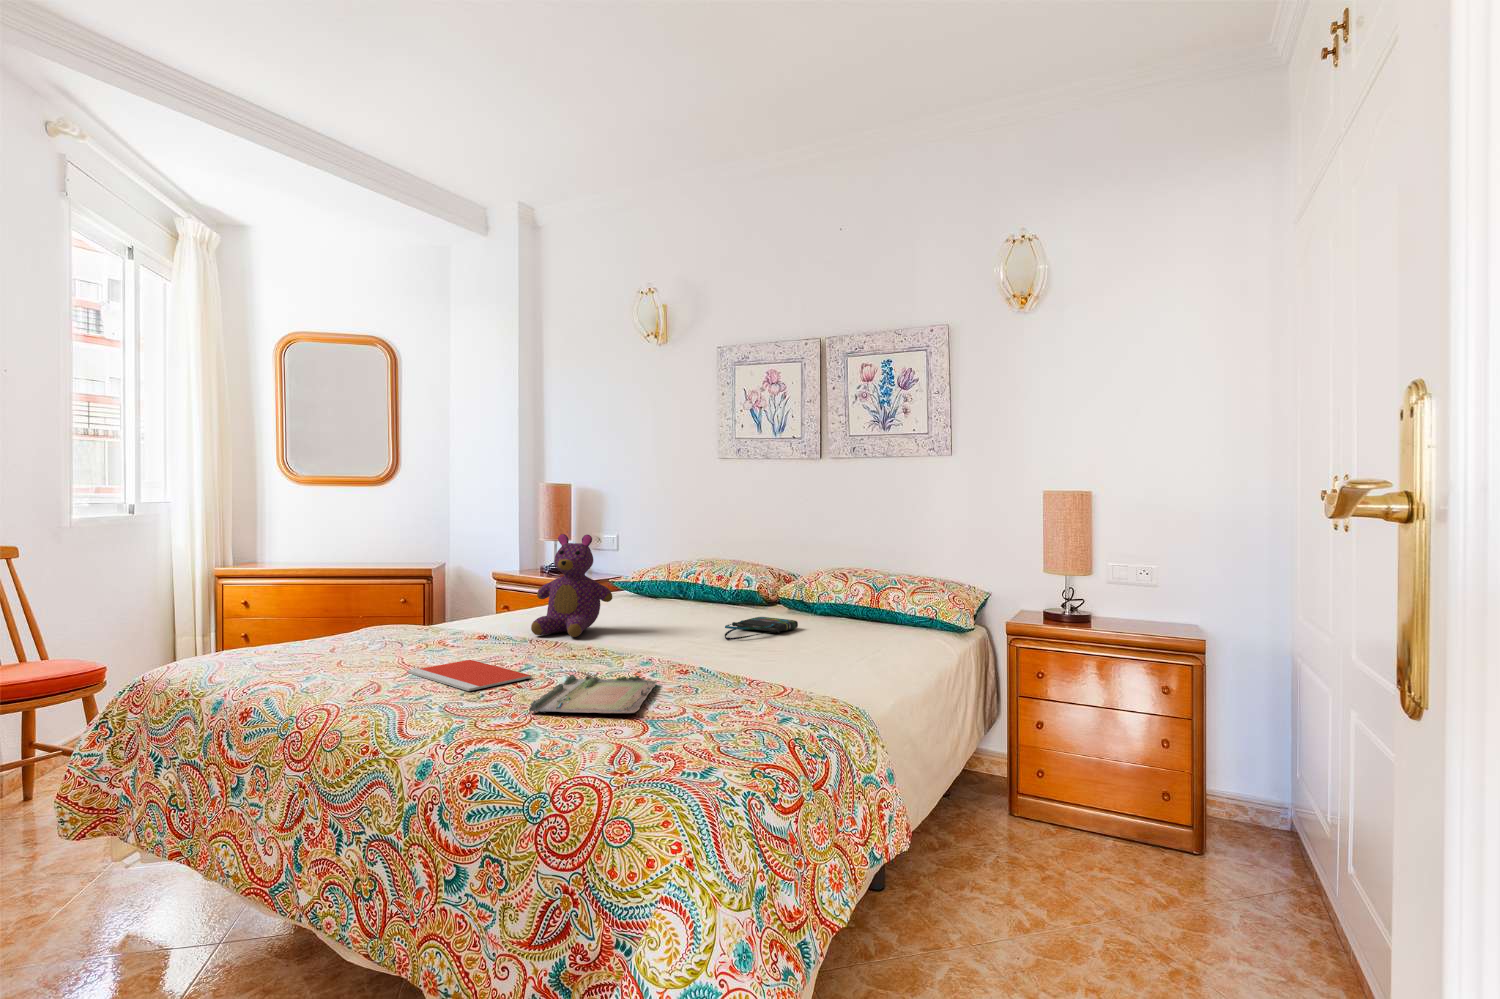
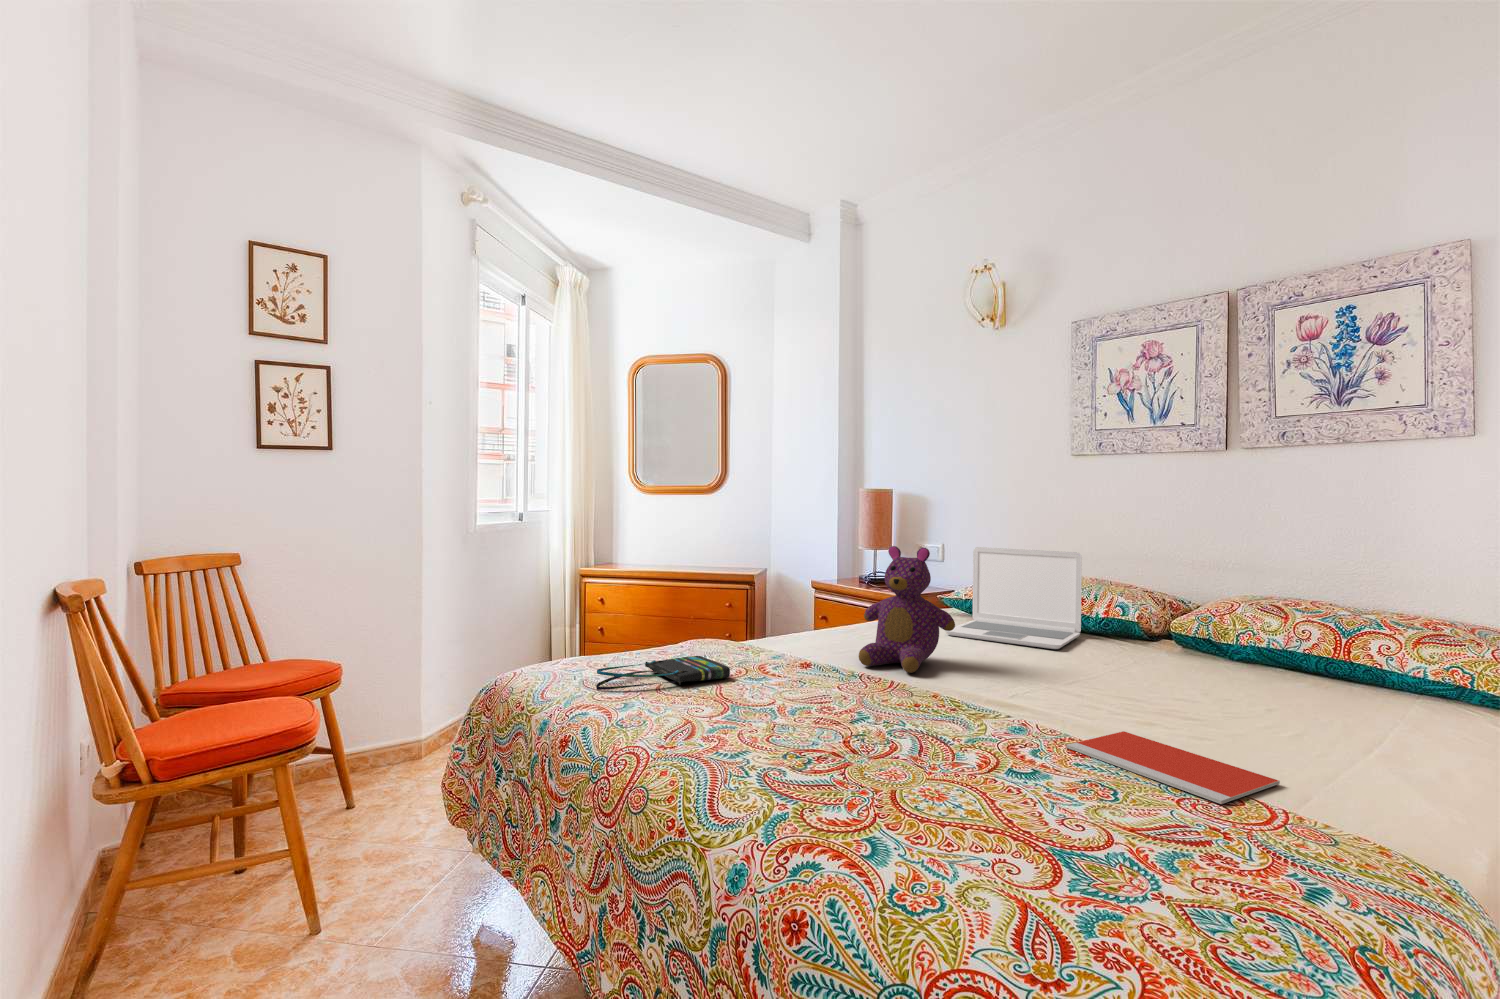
laptop: none [611,536,719,615] -> present [946,547,1082,649]
tote bag: present [725,617,798,640] -> present [596,656,730,690]
notebook: present [408,660,532,691] -> present [1066,731,1280,804]
tray: present [529,671,657,713] -> none [871,739,1043,833]

